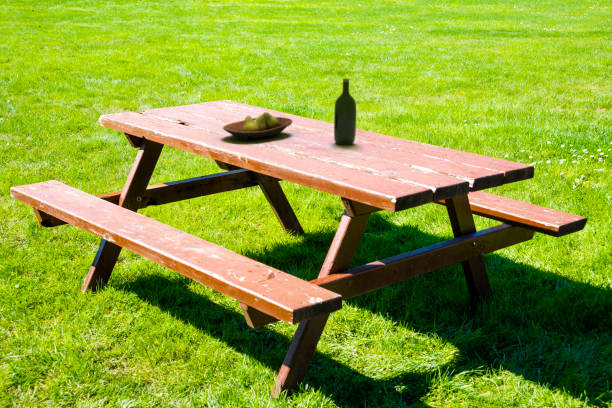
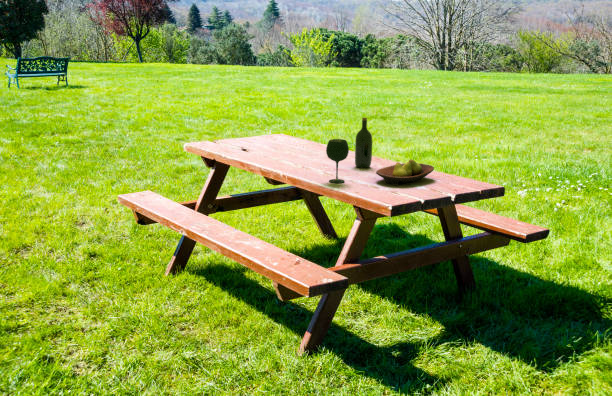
wine glass: none [302,109,332,168] -> present [326,139,349,183]
fruit bowl: present [223,112,292,141] -> present [376,159,434,185]

